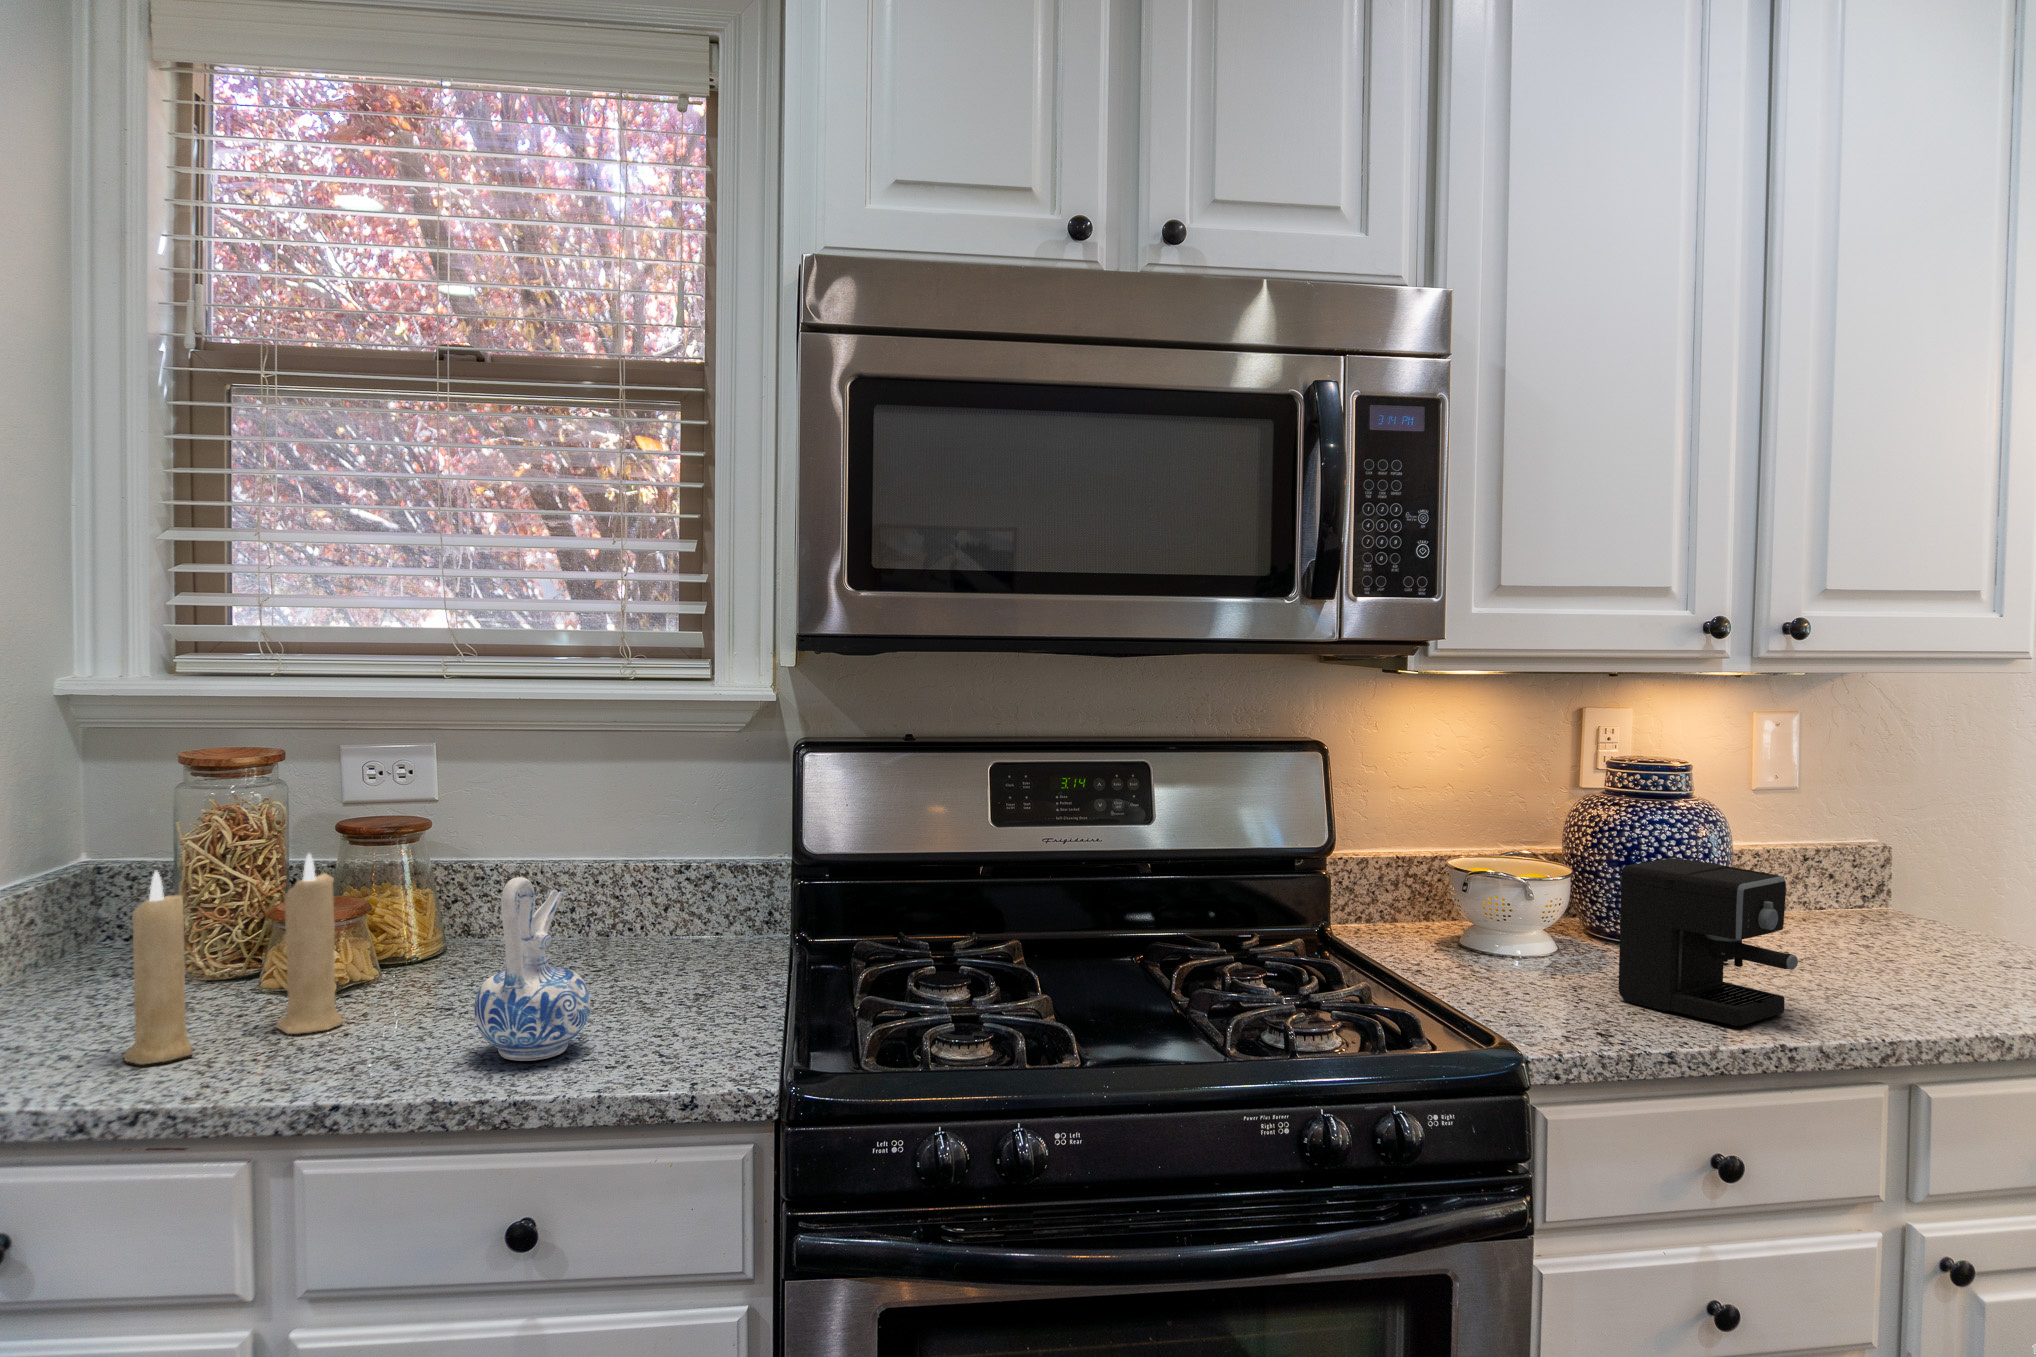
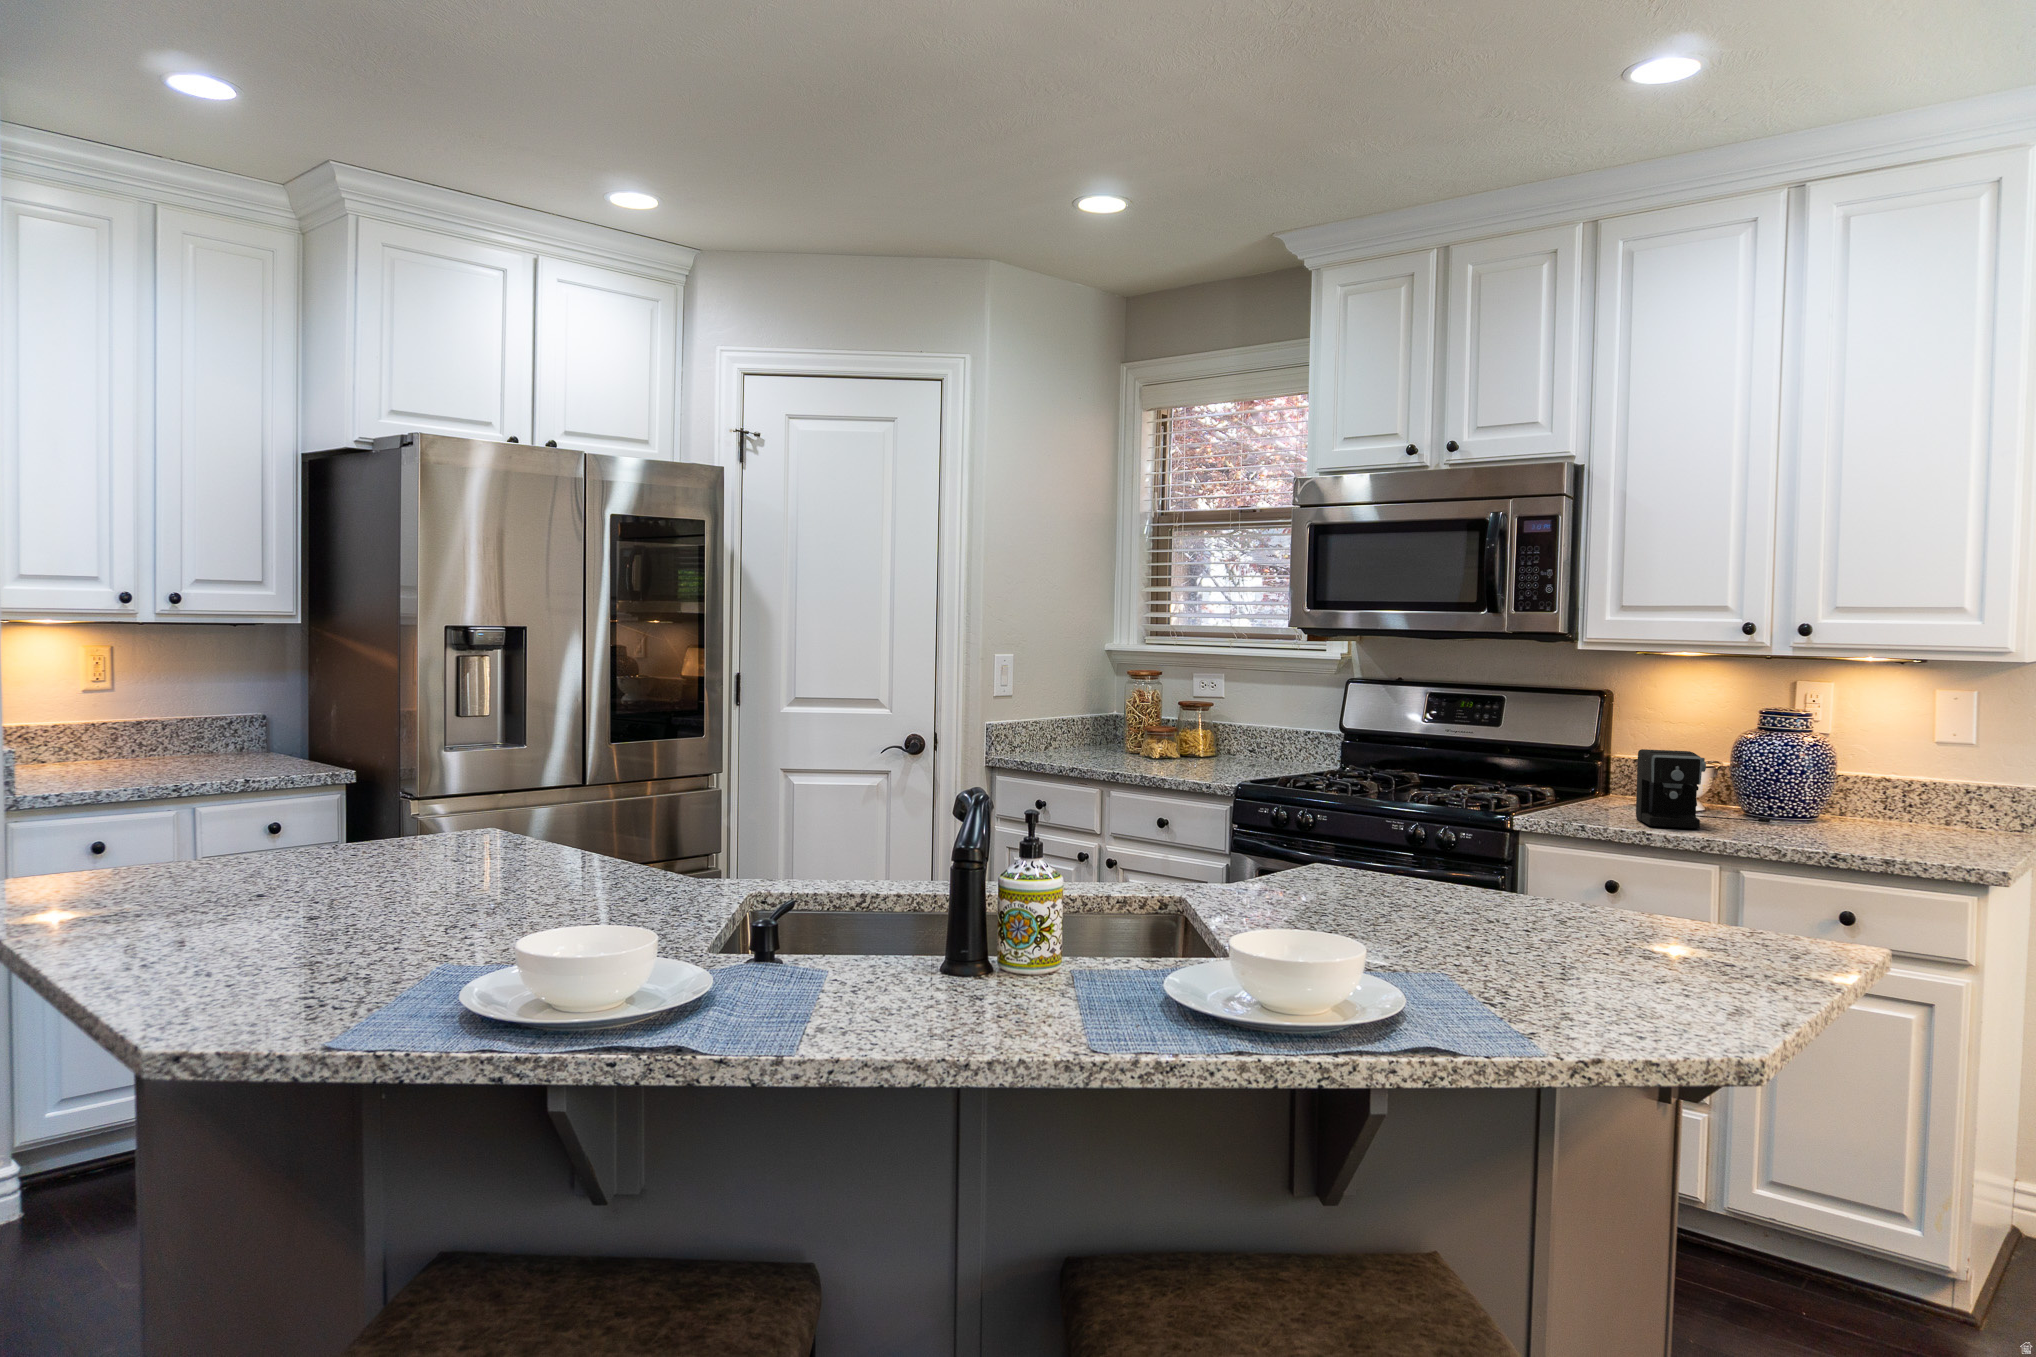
candle: present [124,854,343,1064] -> none [1082,699,1149,762]
ceramic pitcher: present [474,877,590,1061] -> none [1164,708,1203,773]

